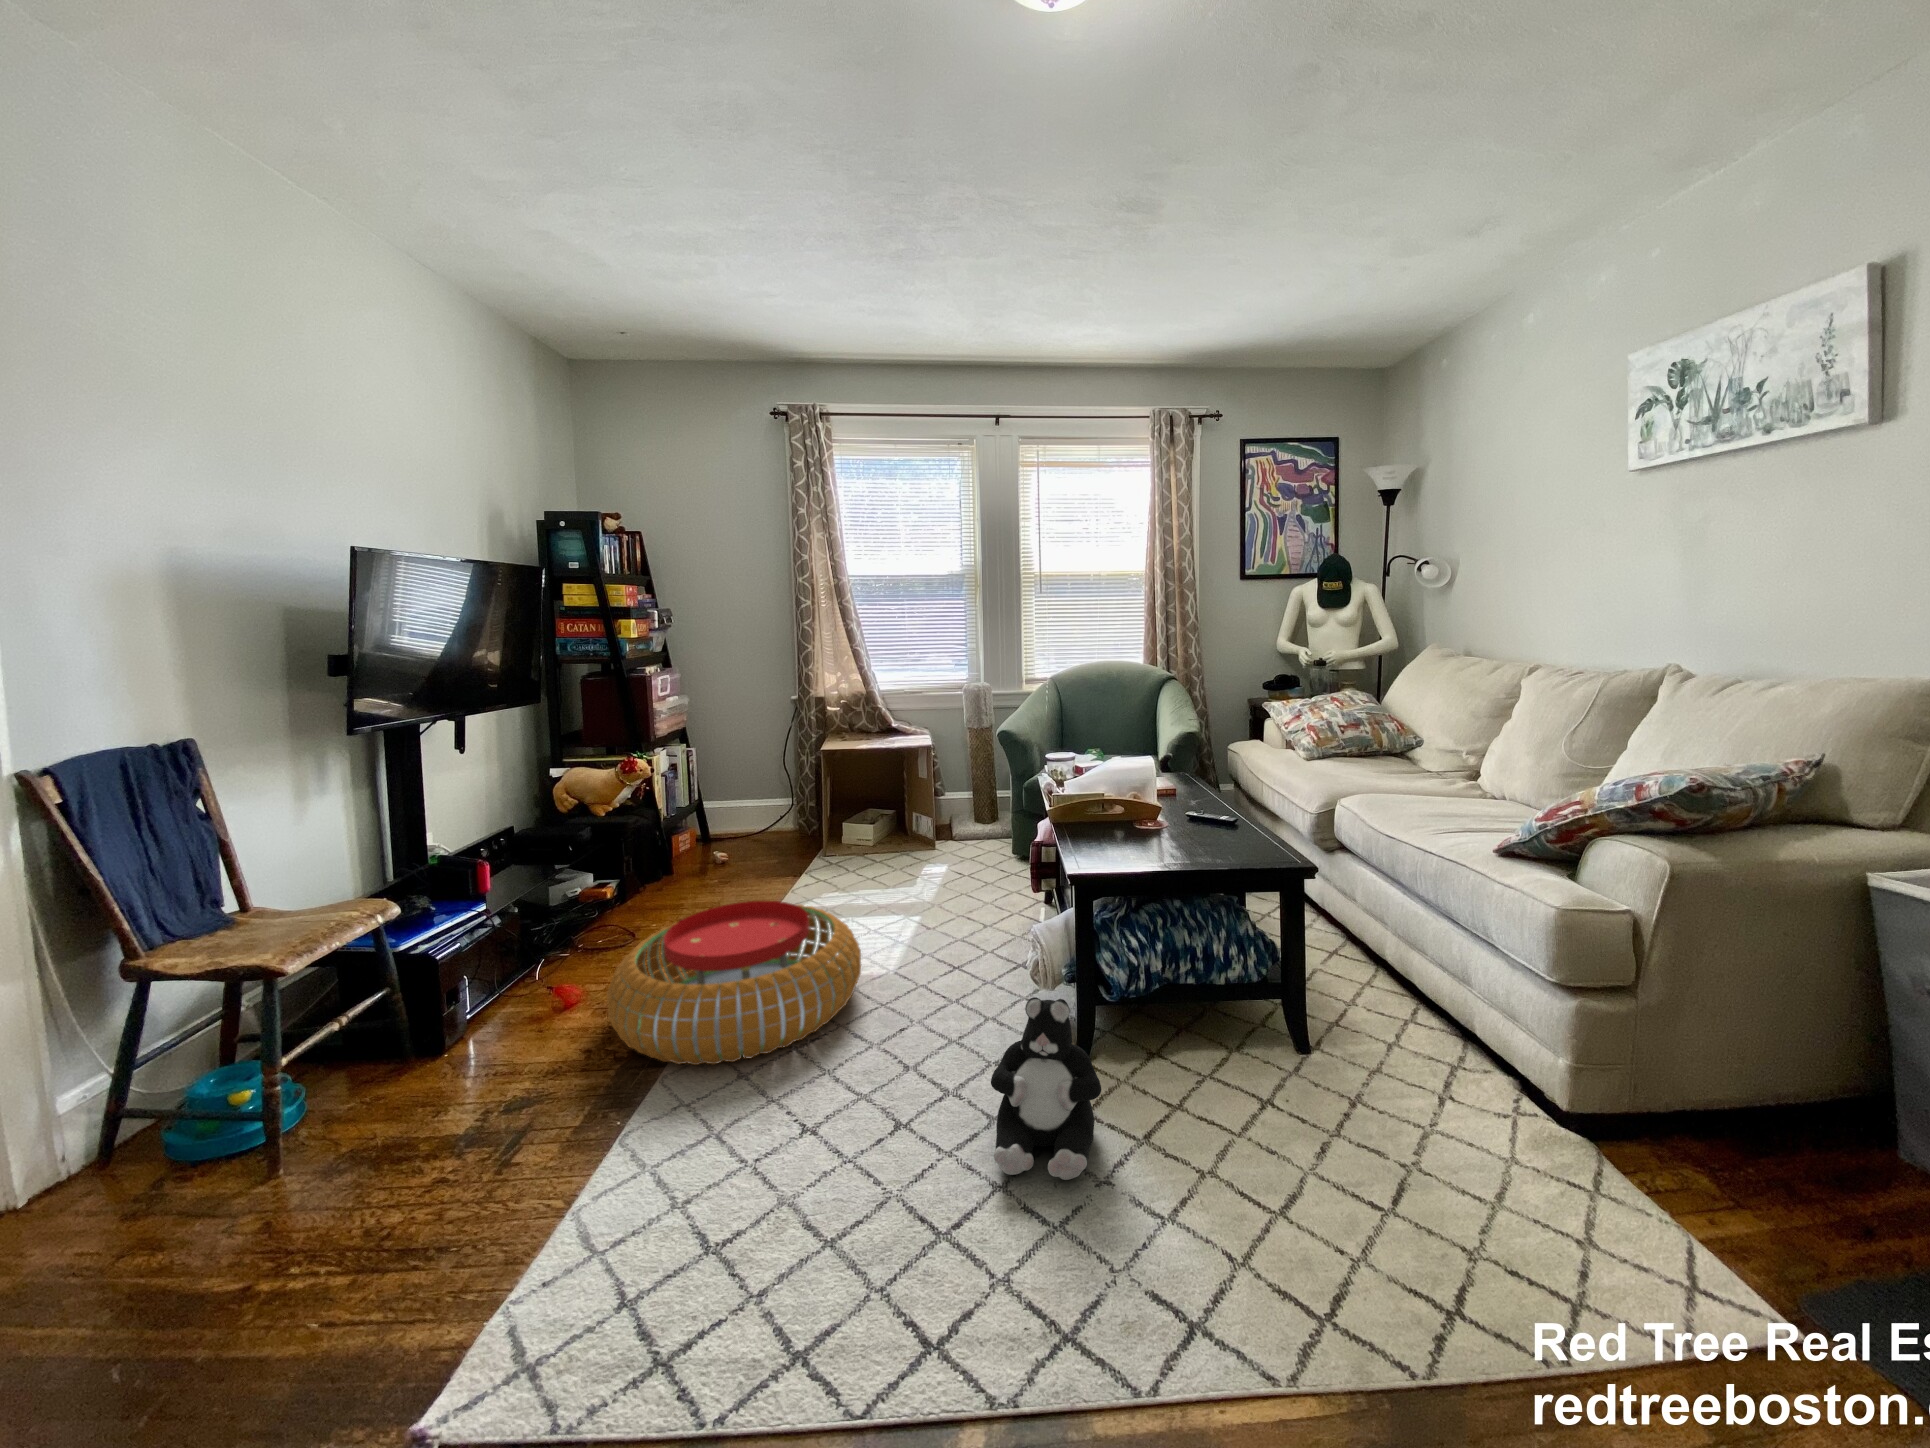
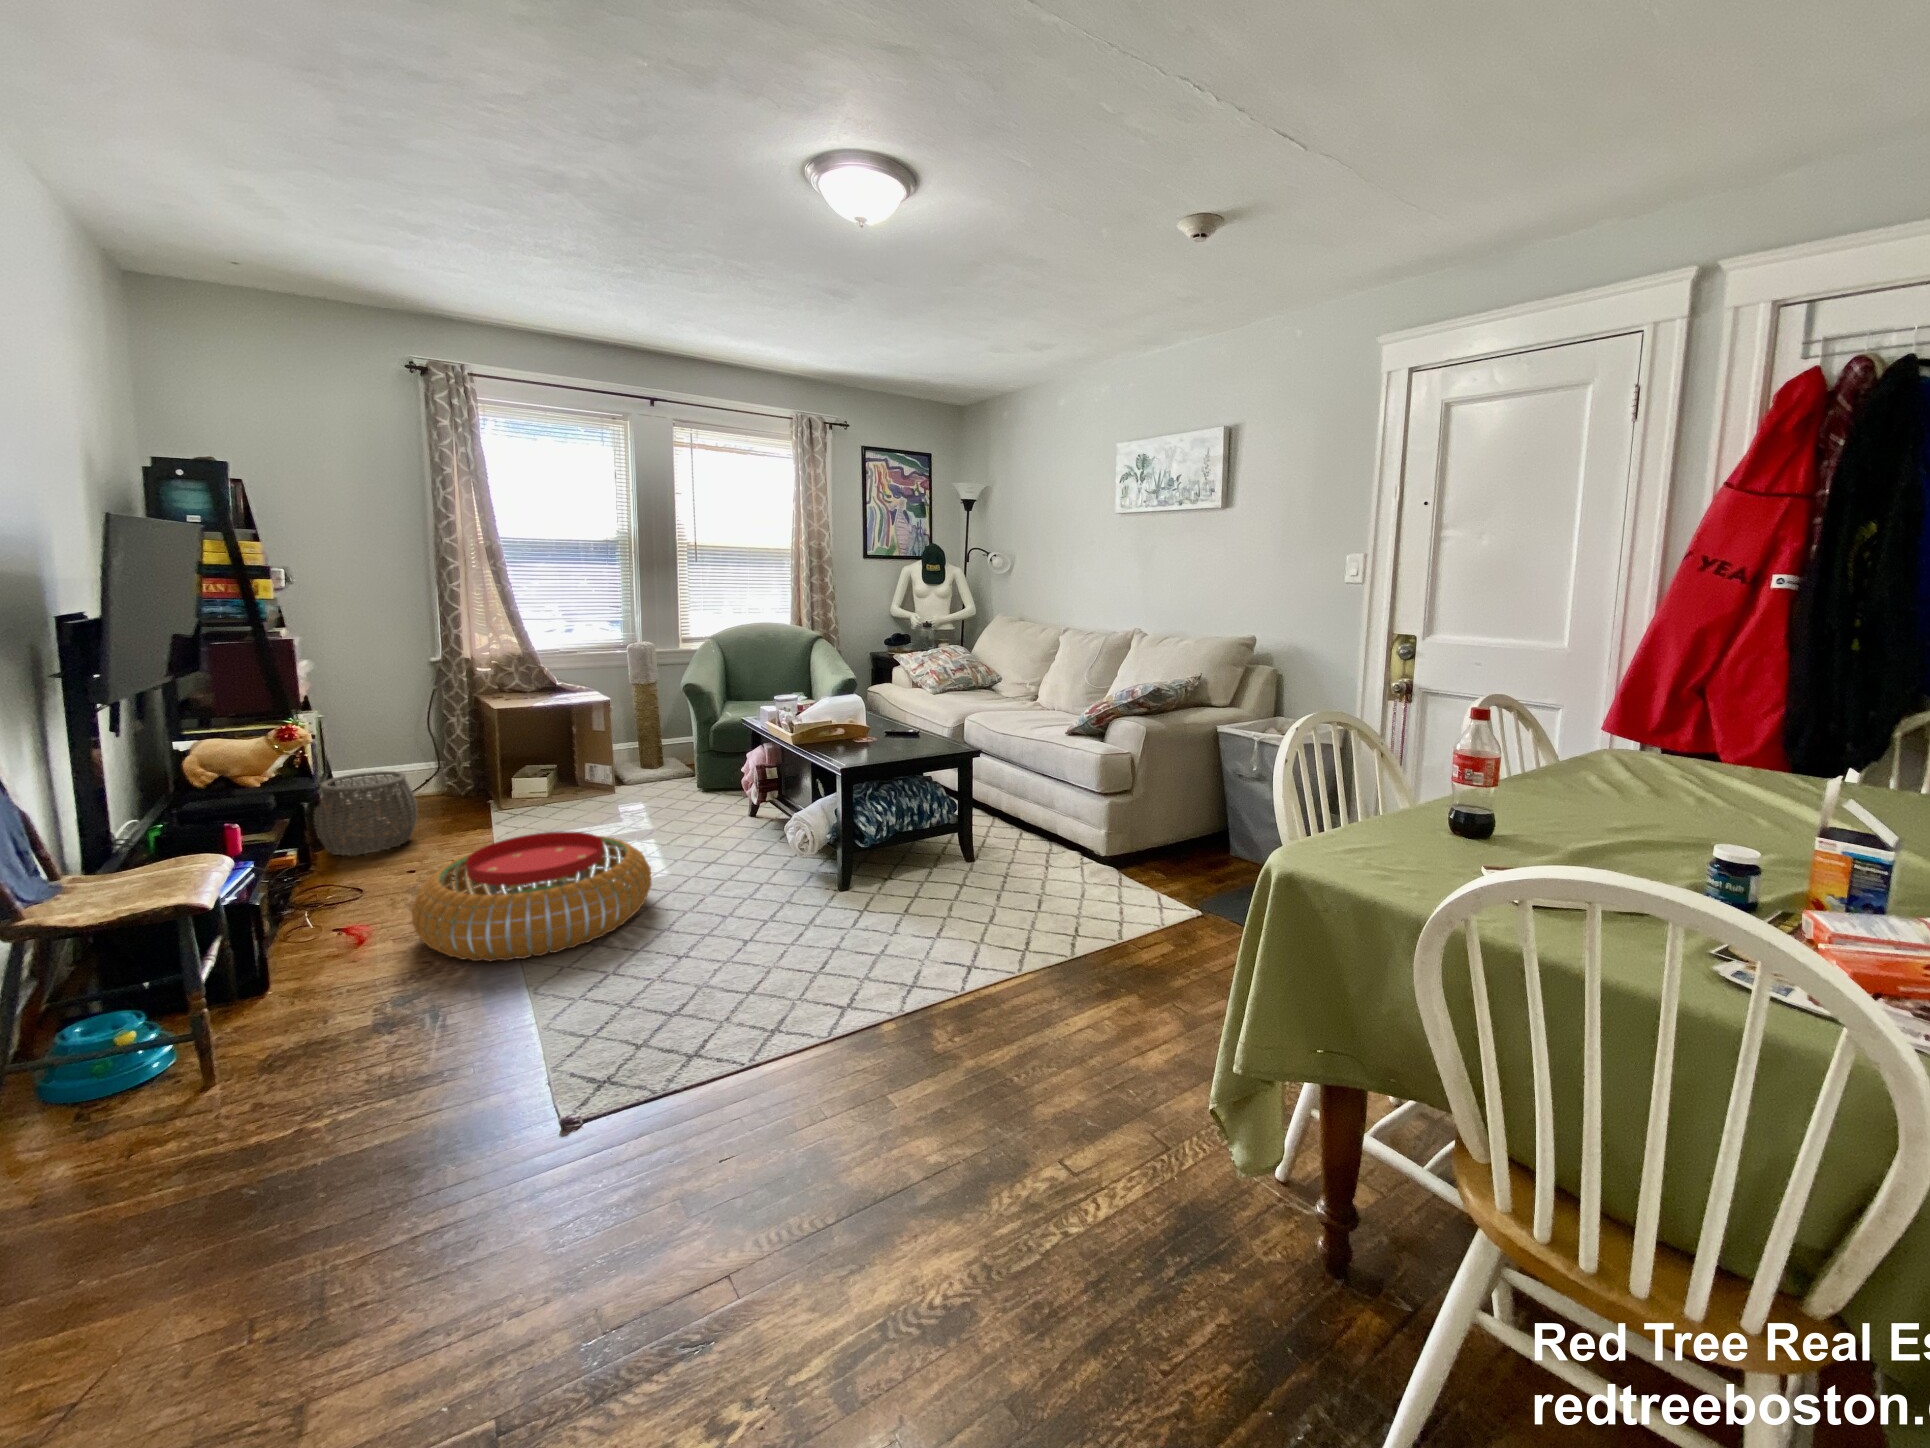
woven basket: none [671,804,753,884] -> present [314,771,417,856]
plush toy: present [991,997,1101,1180] -> none [813,840,889,943]

